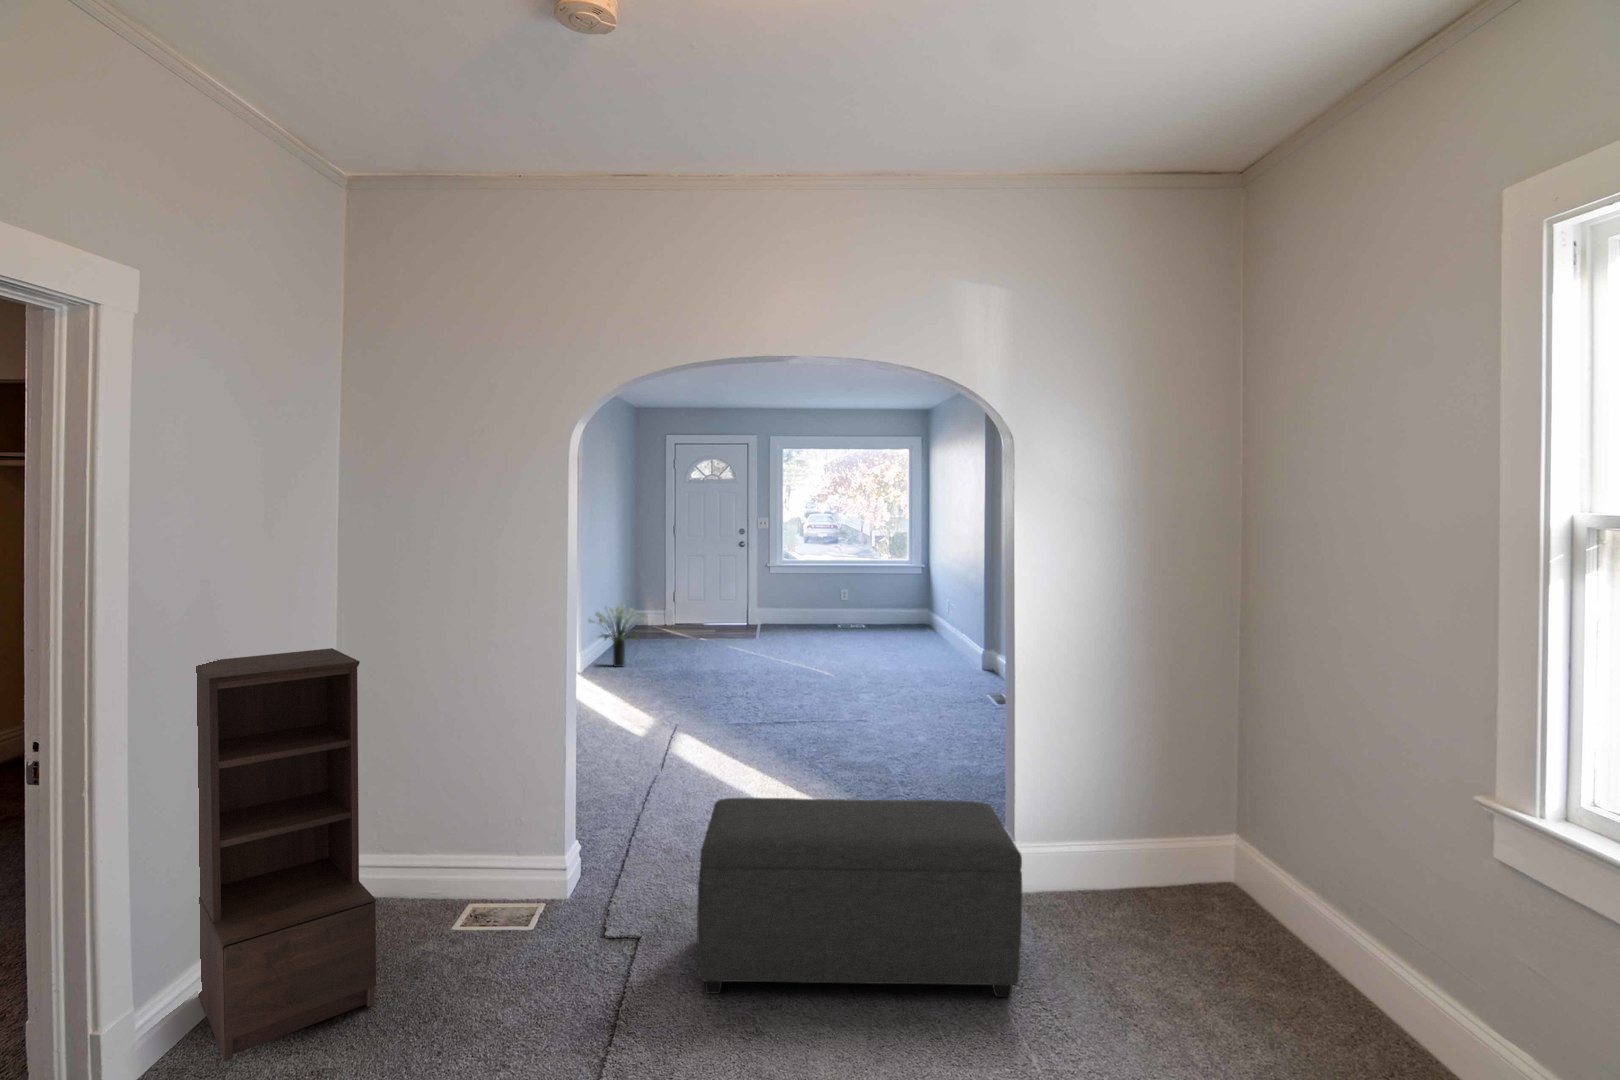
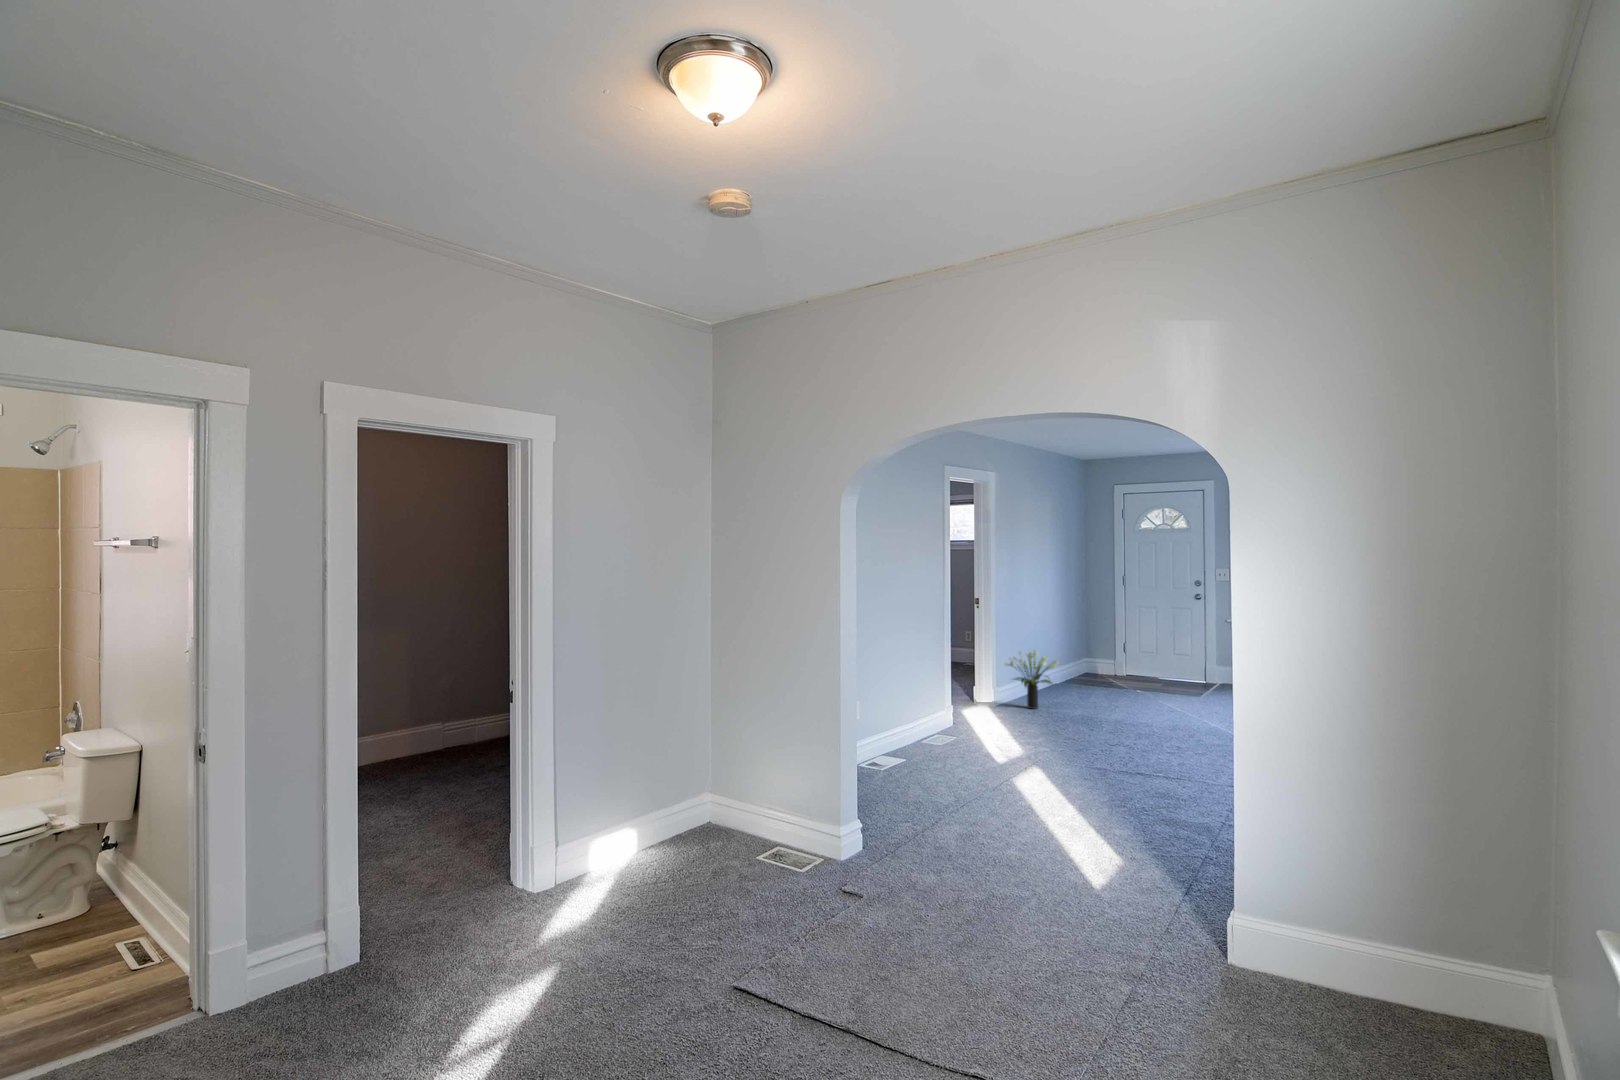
bookshelf: present [196,648,376,1061] -> none [608,658,691,888]
ottoman: present [697,798,1022,997] -> none [867,797,1147,1006]

